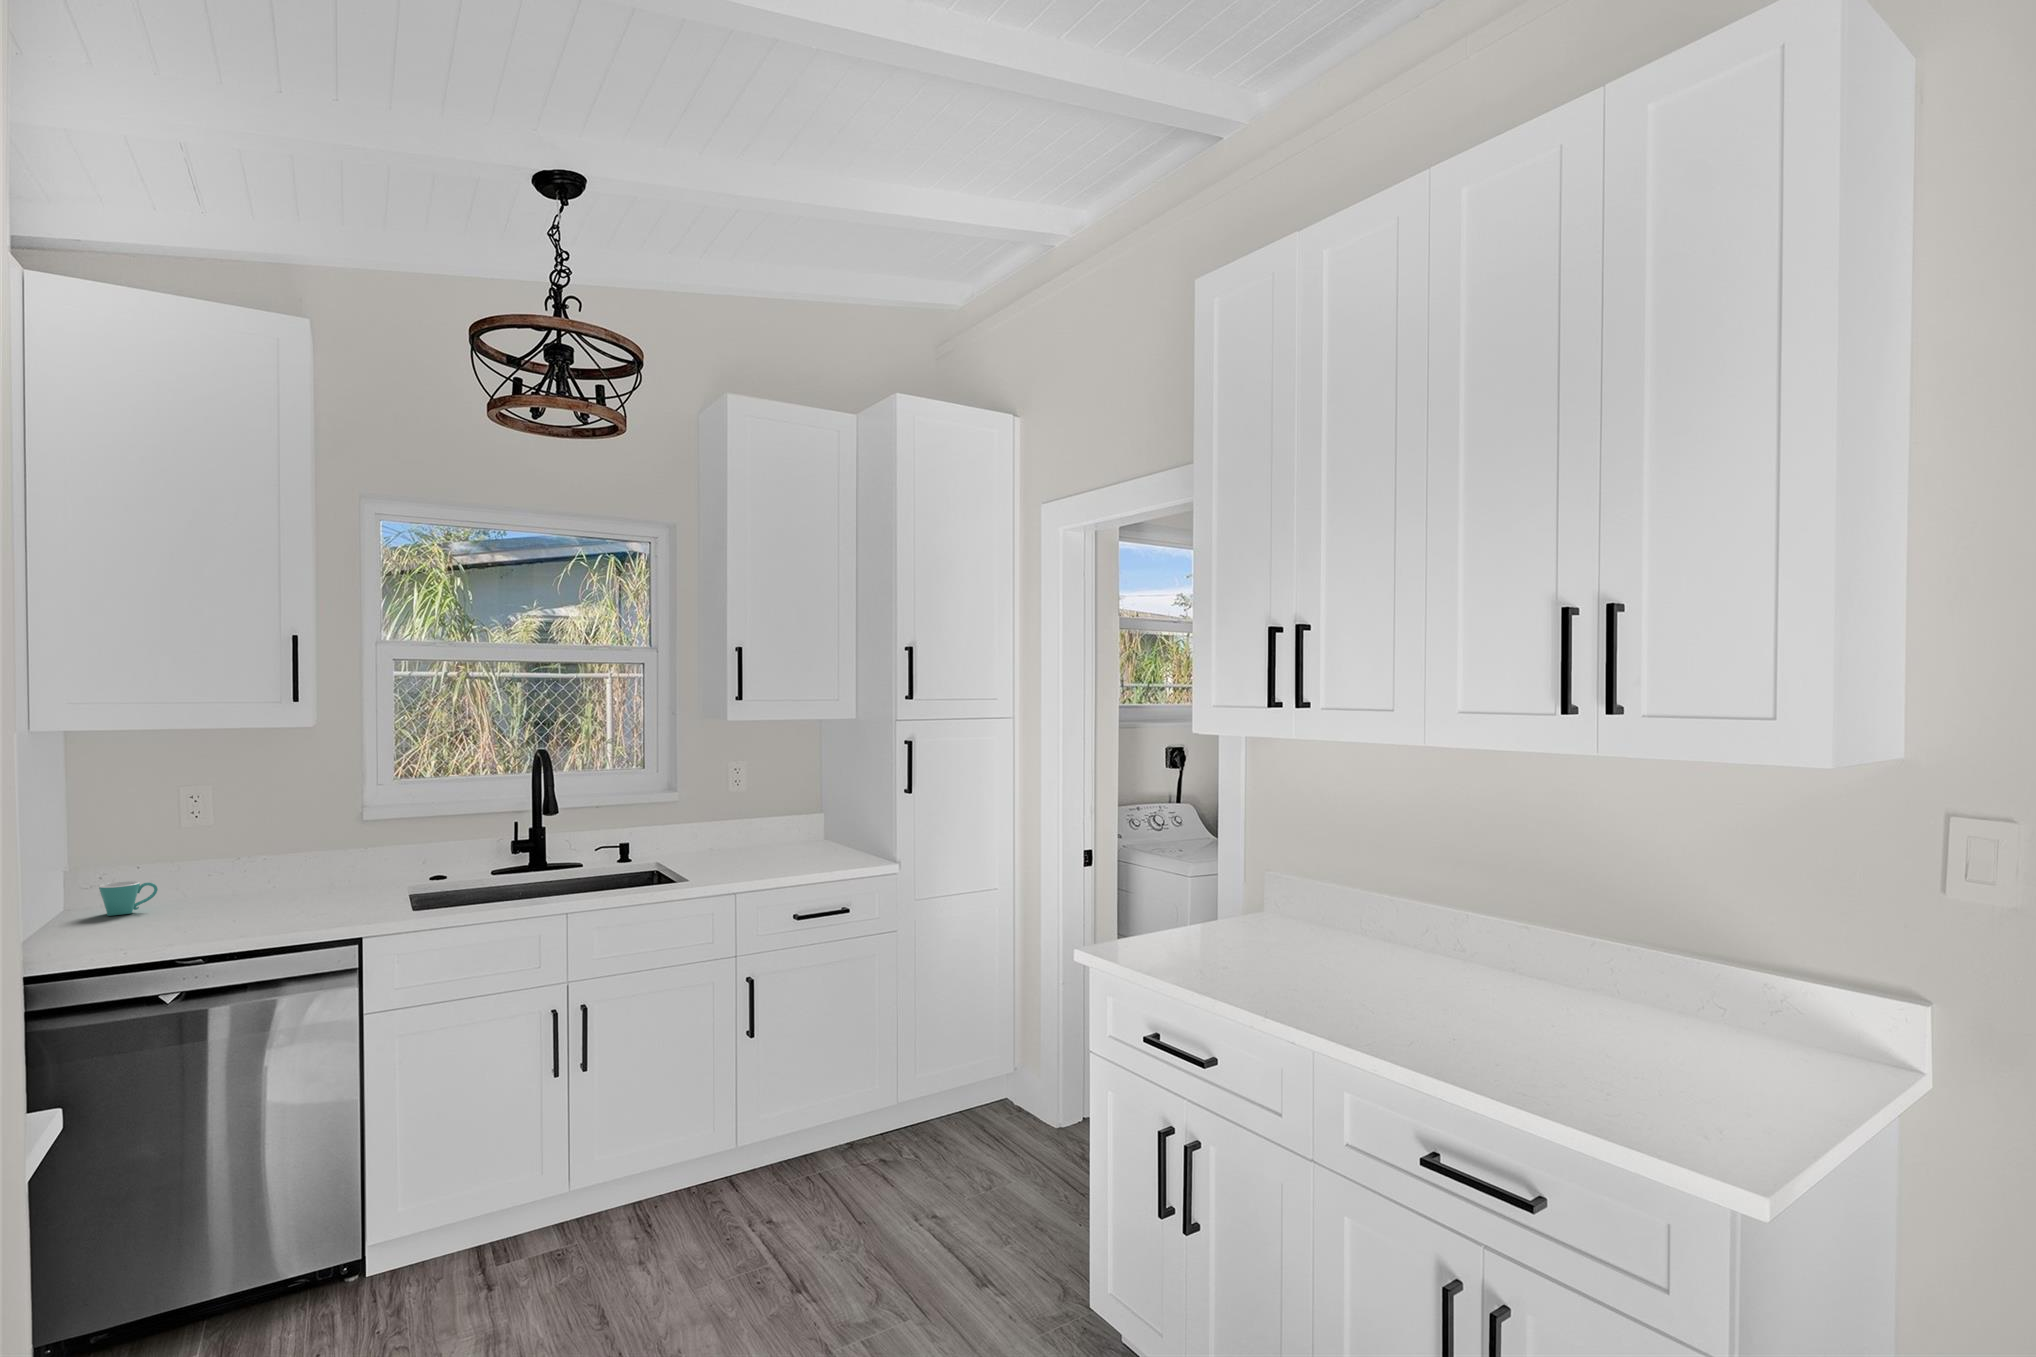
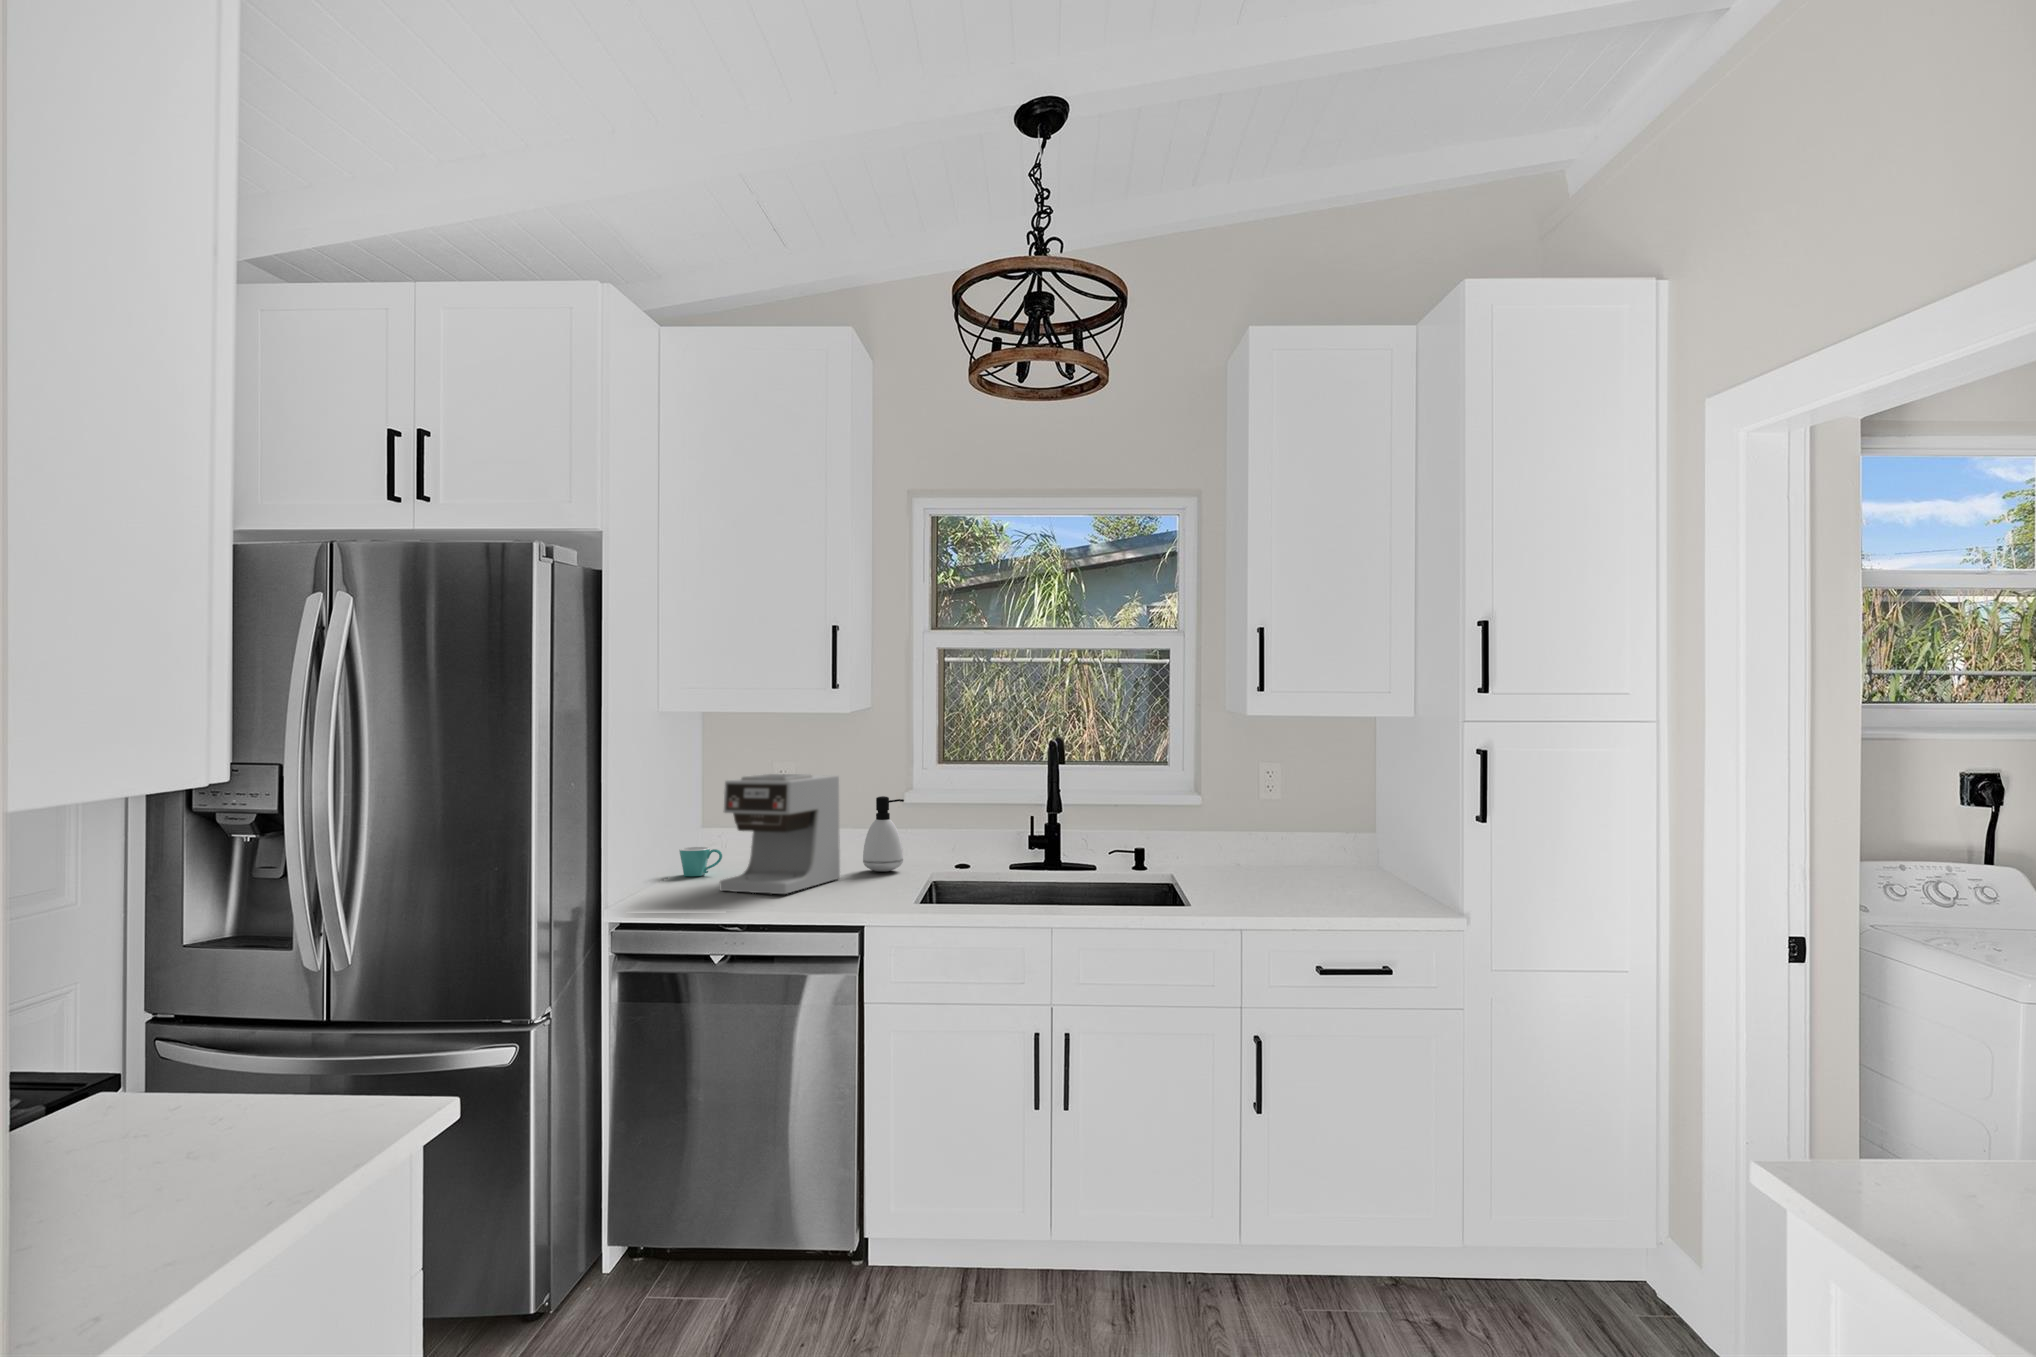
coffee maker: none [184,794,315,925] -> present [720,774,840,894]
soap dispenser: none [331,811,378,887] -> present [863,796,904,872]

